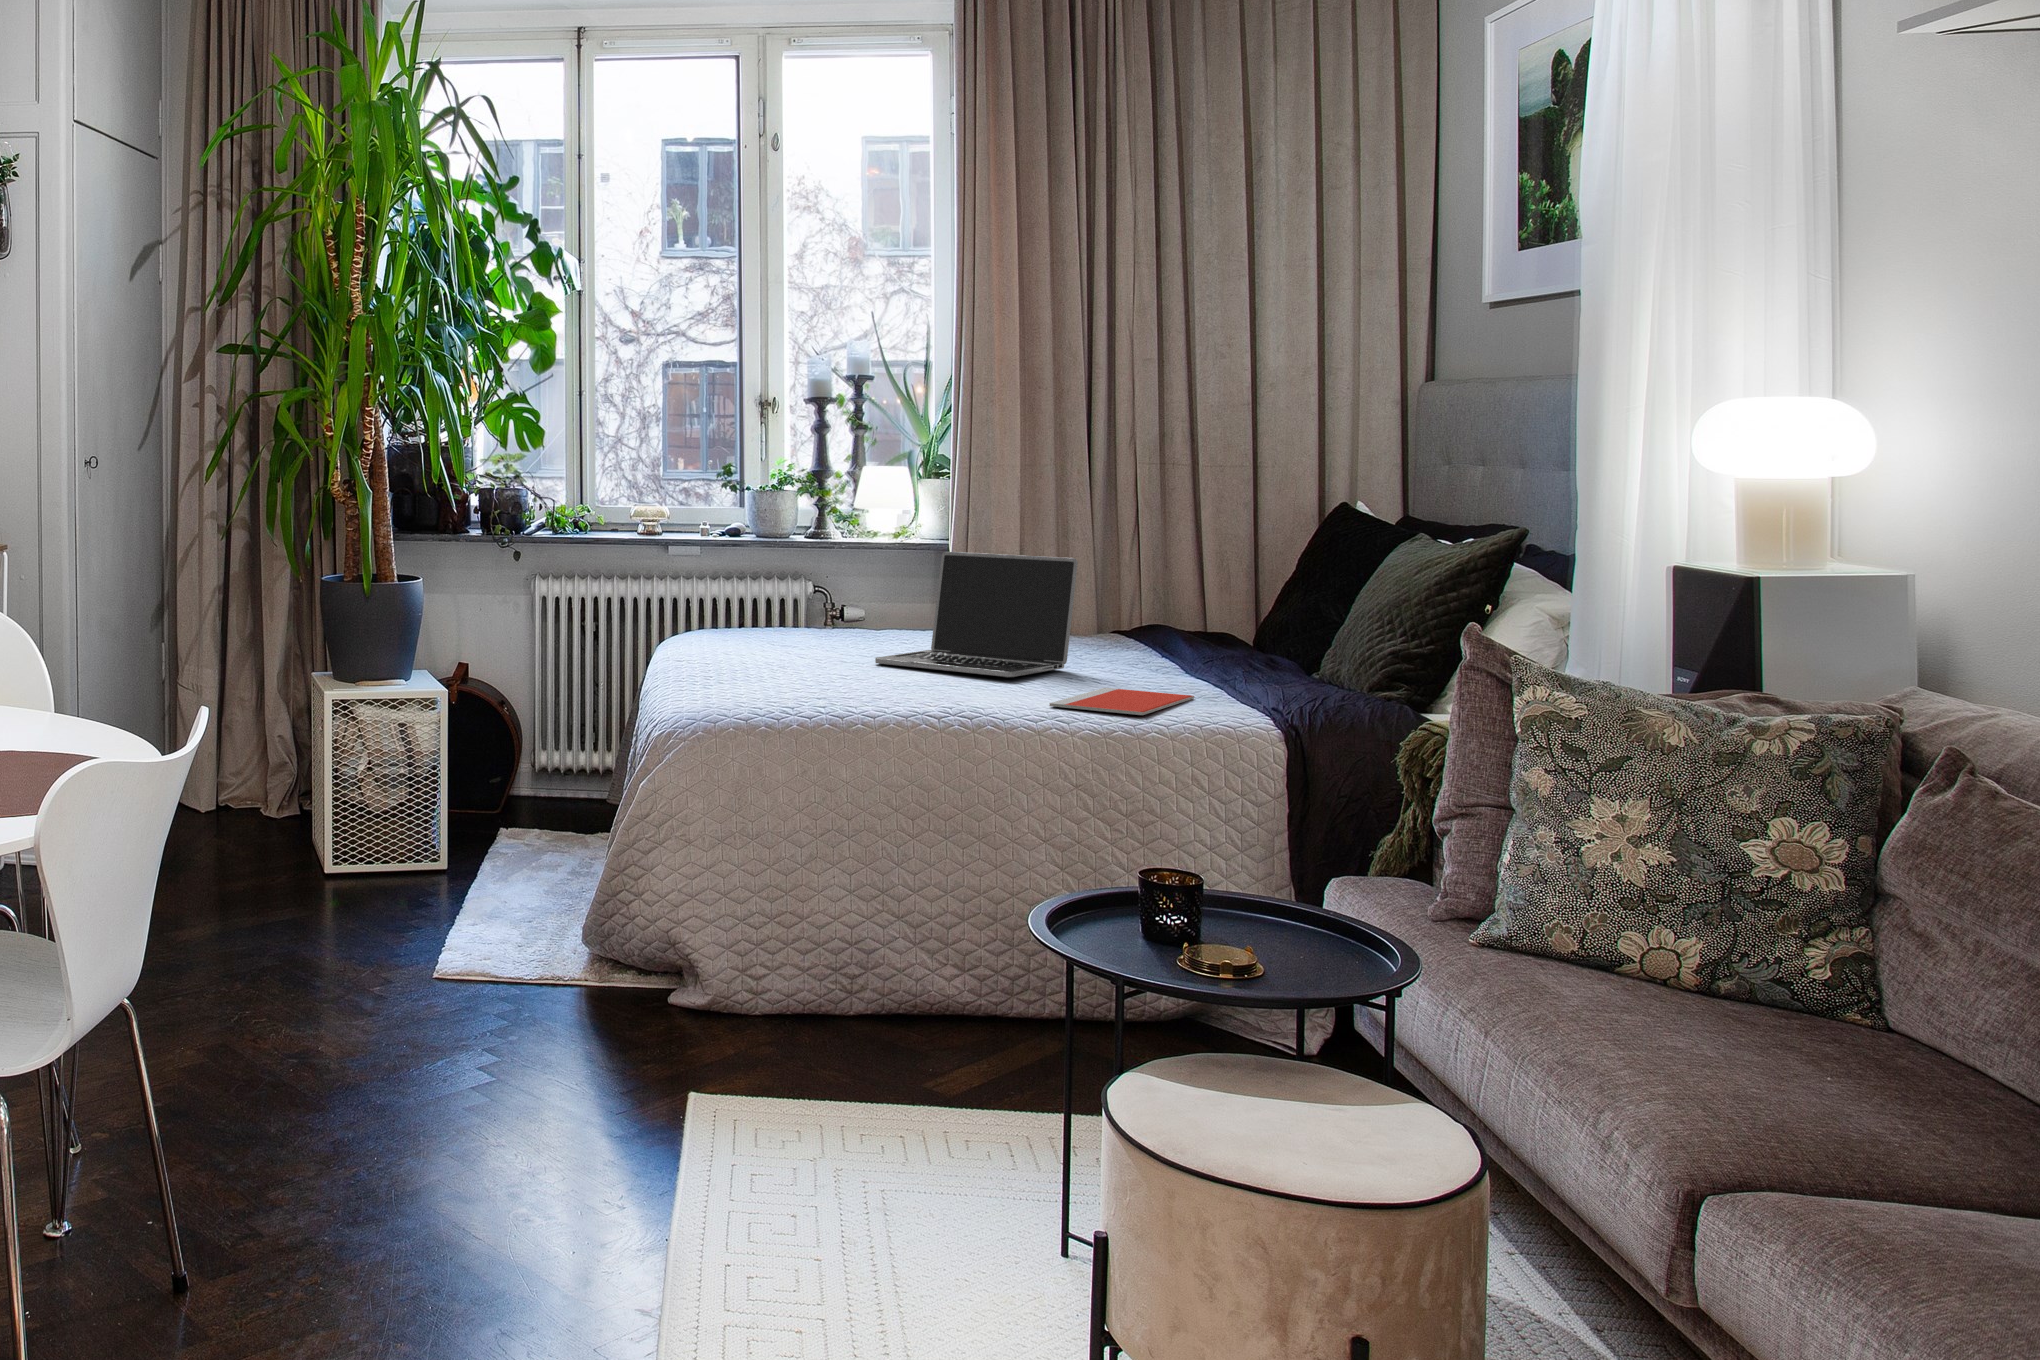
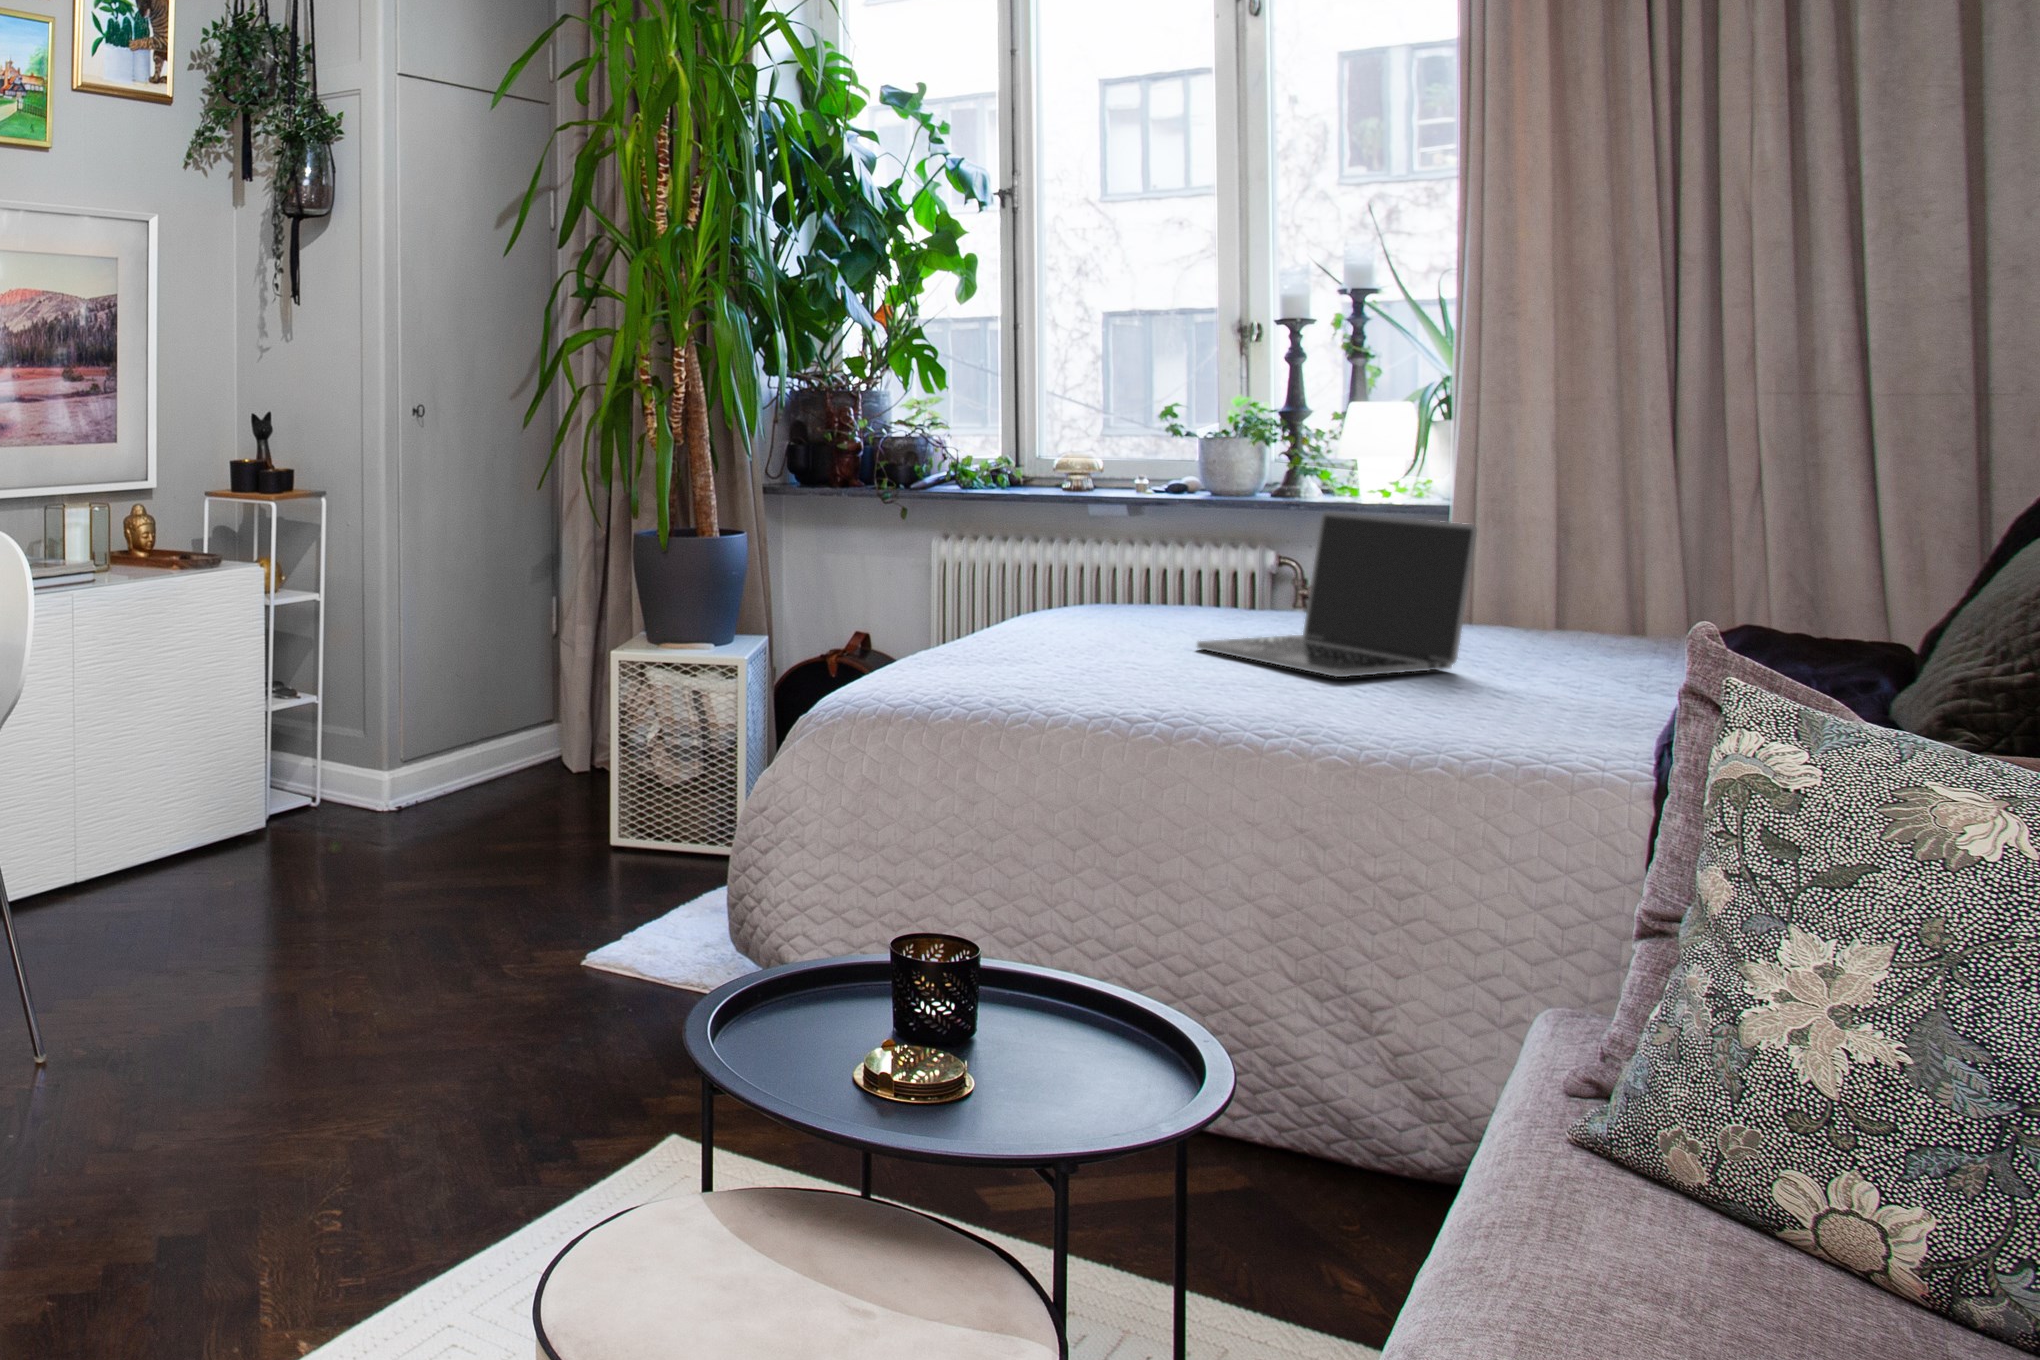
notebook: present [1049,688,1194,715] -> none [1323,699,1576,741]

